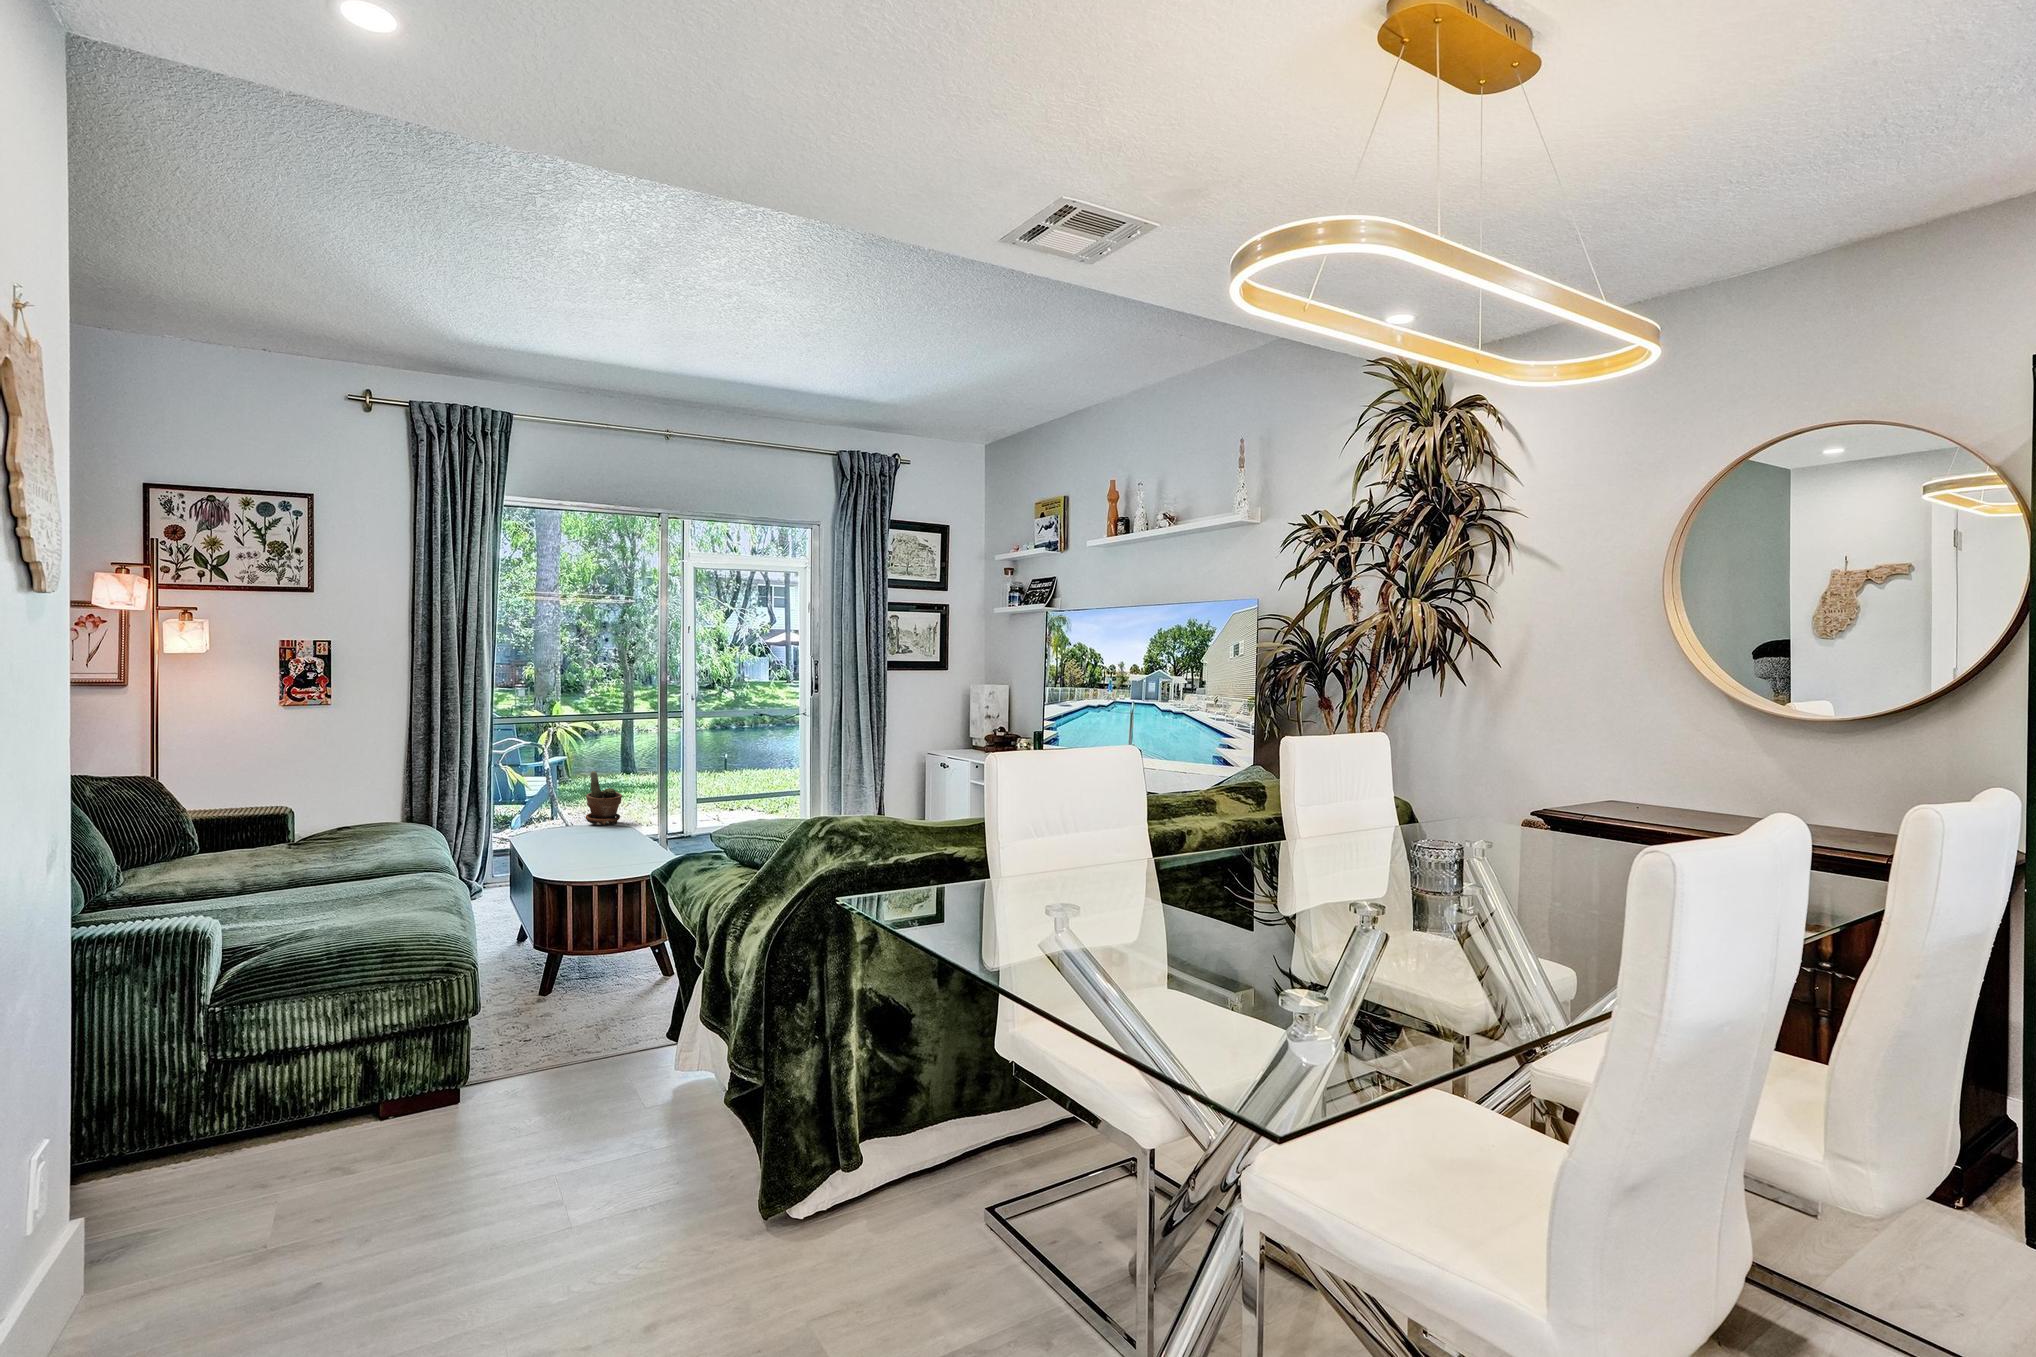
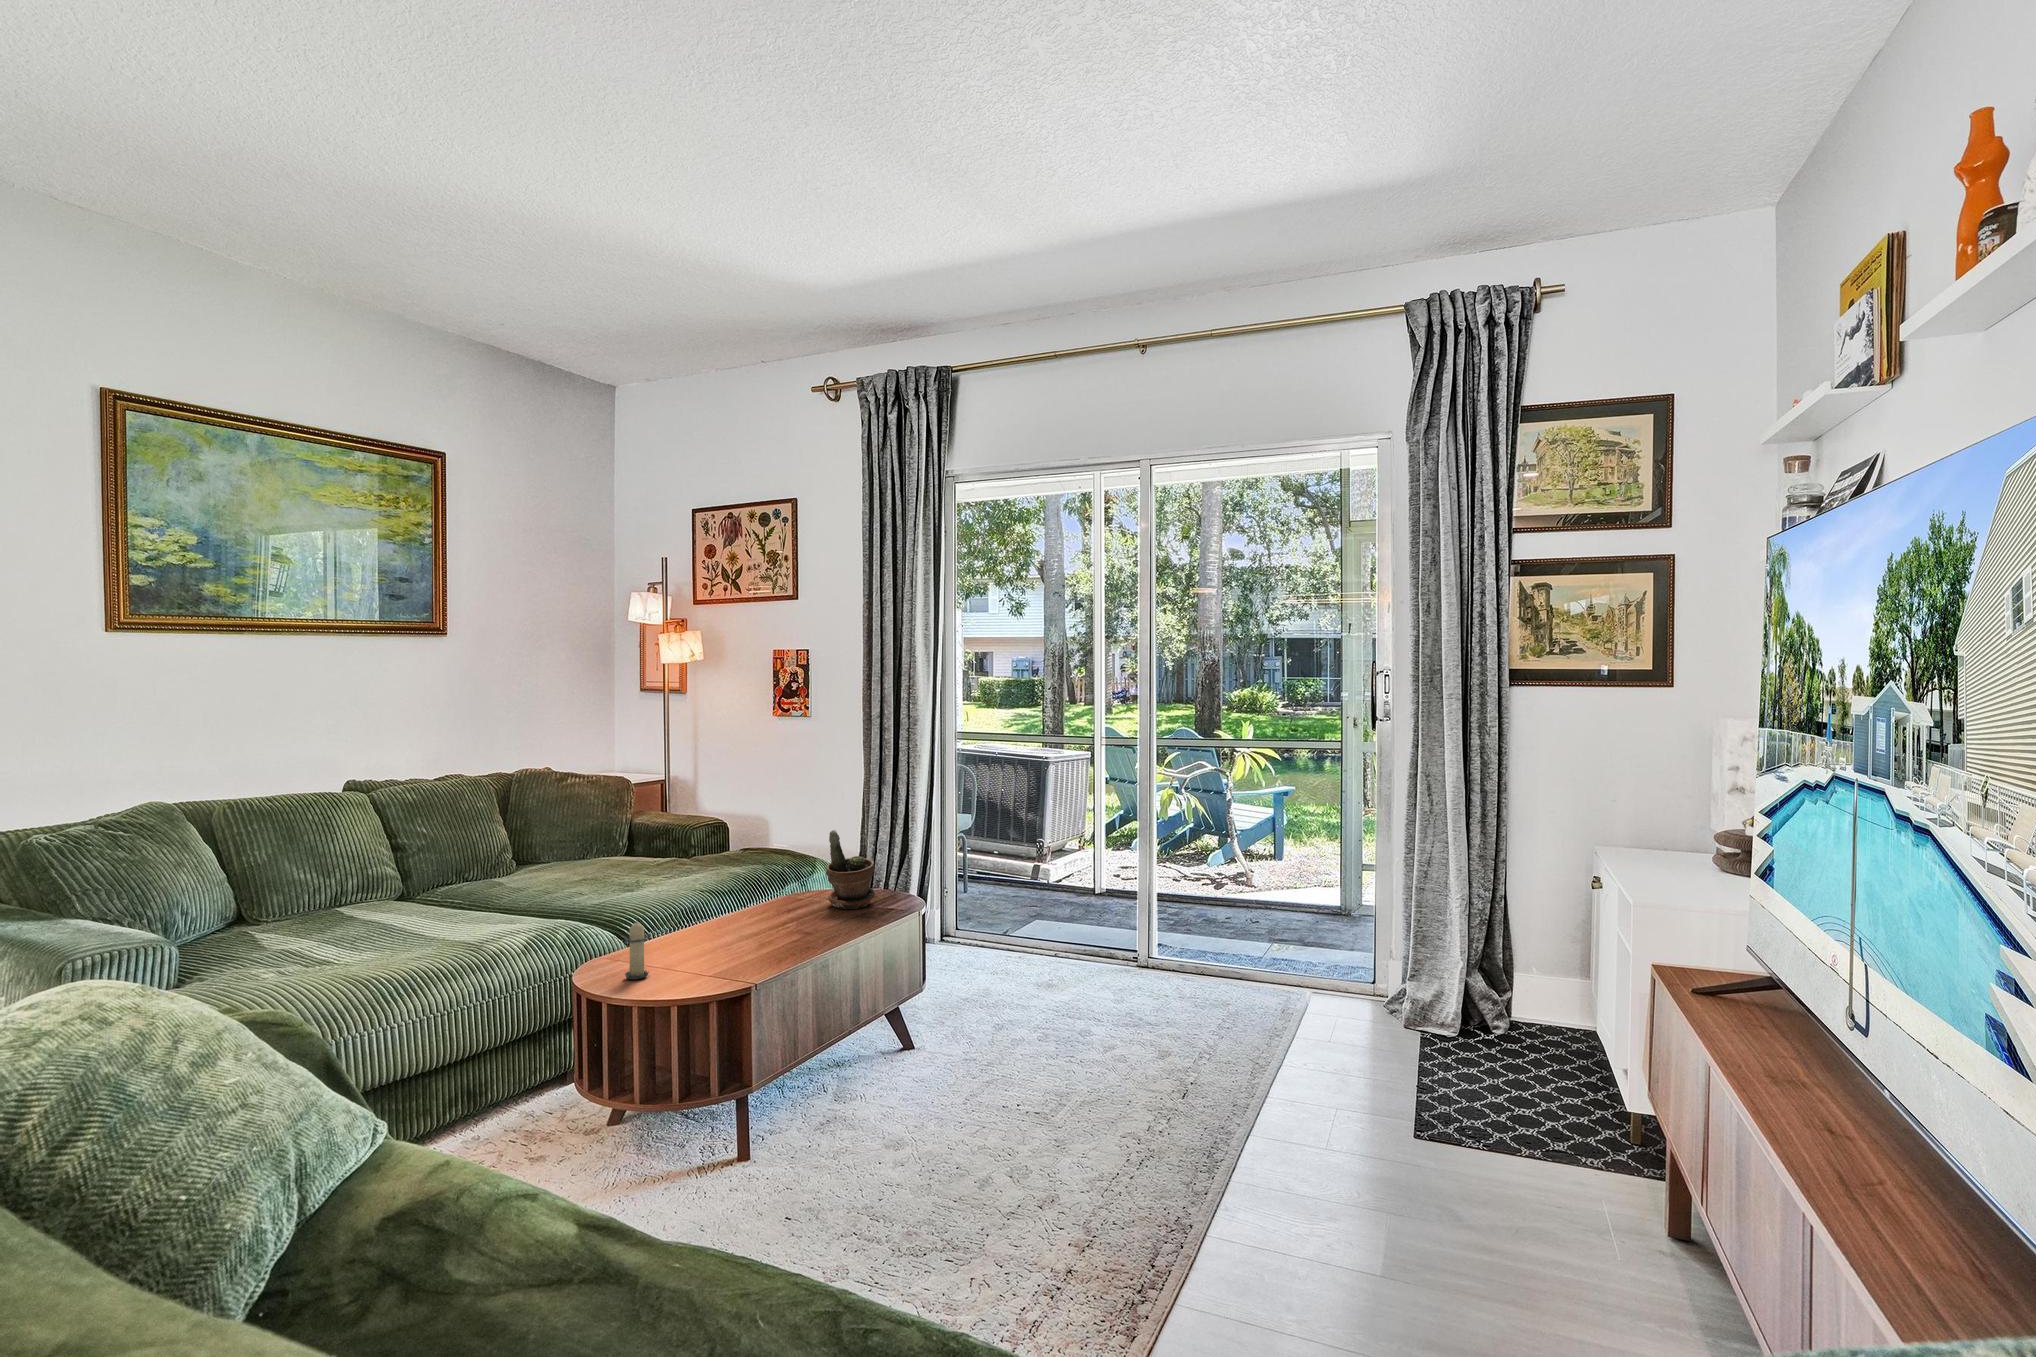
candle: none [621,813,640,852] -> present [624,919,649,979]

